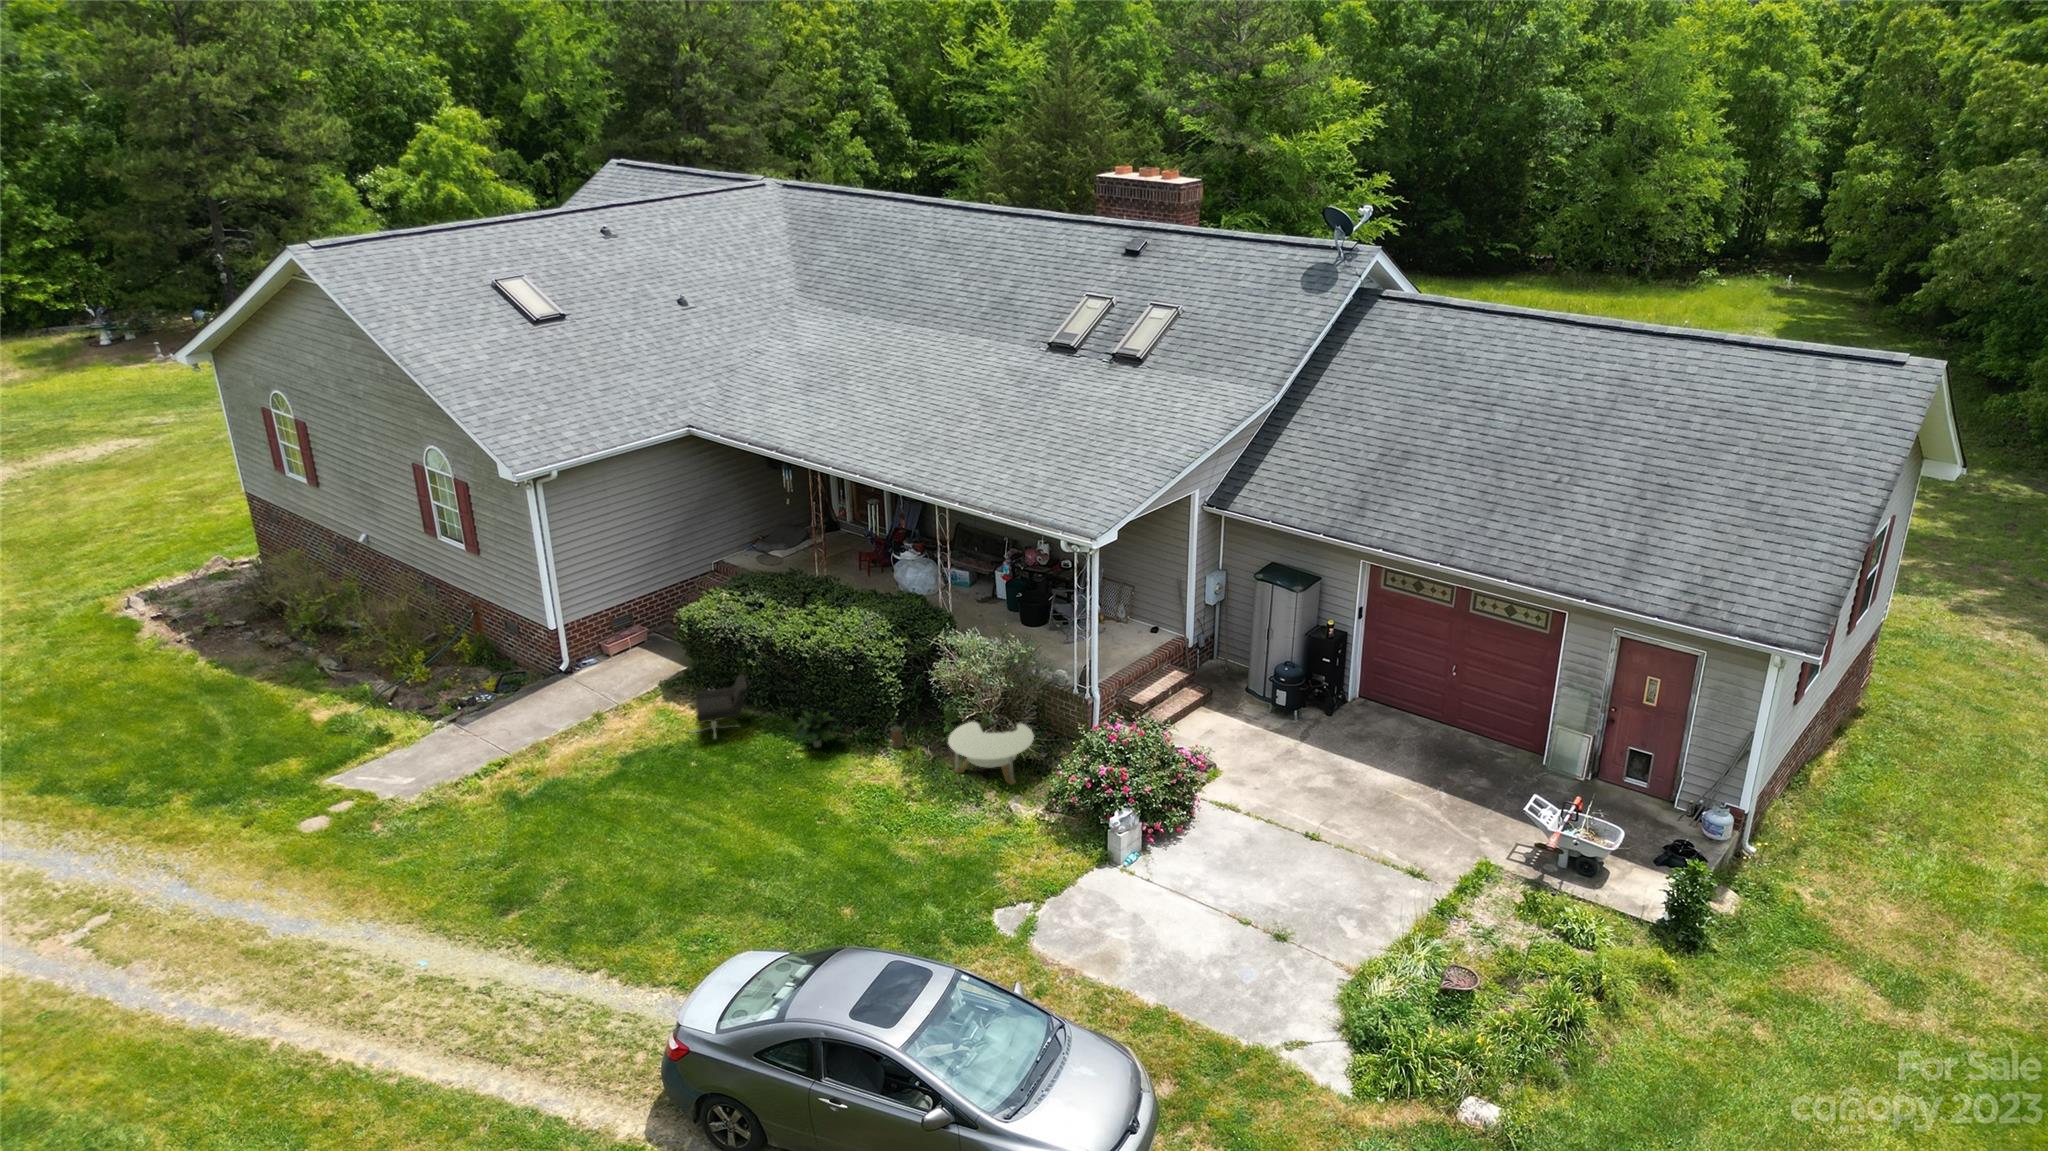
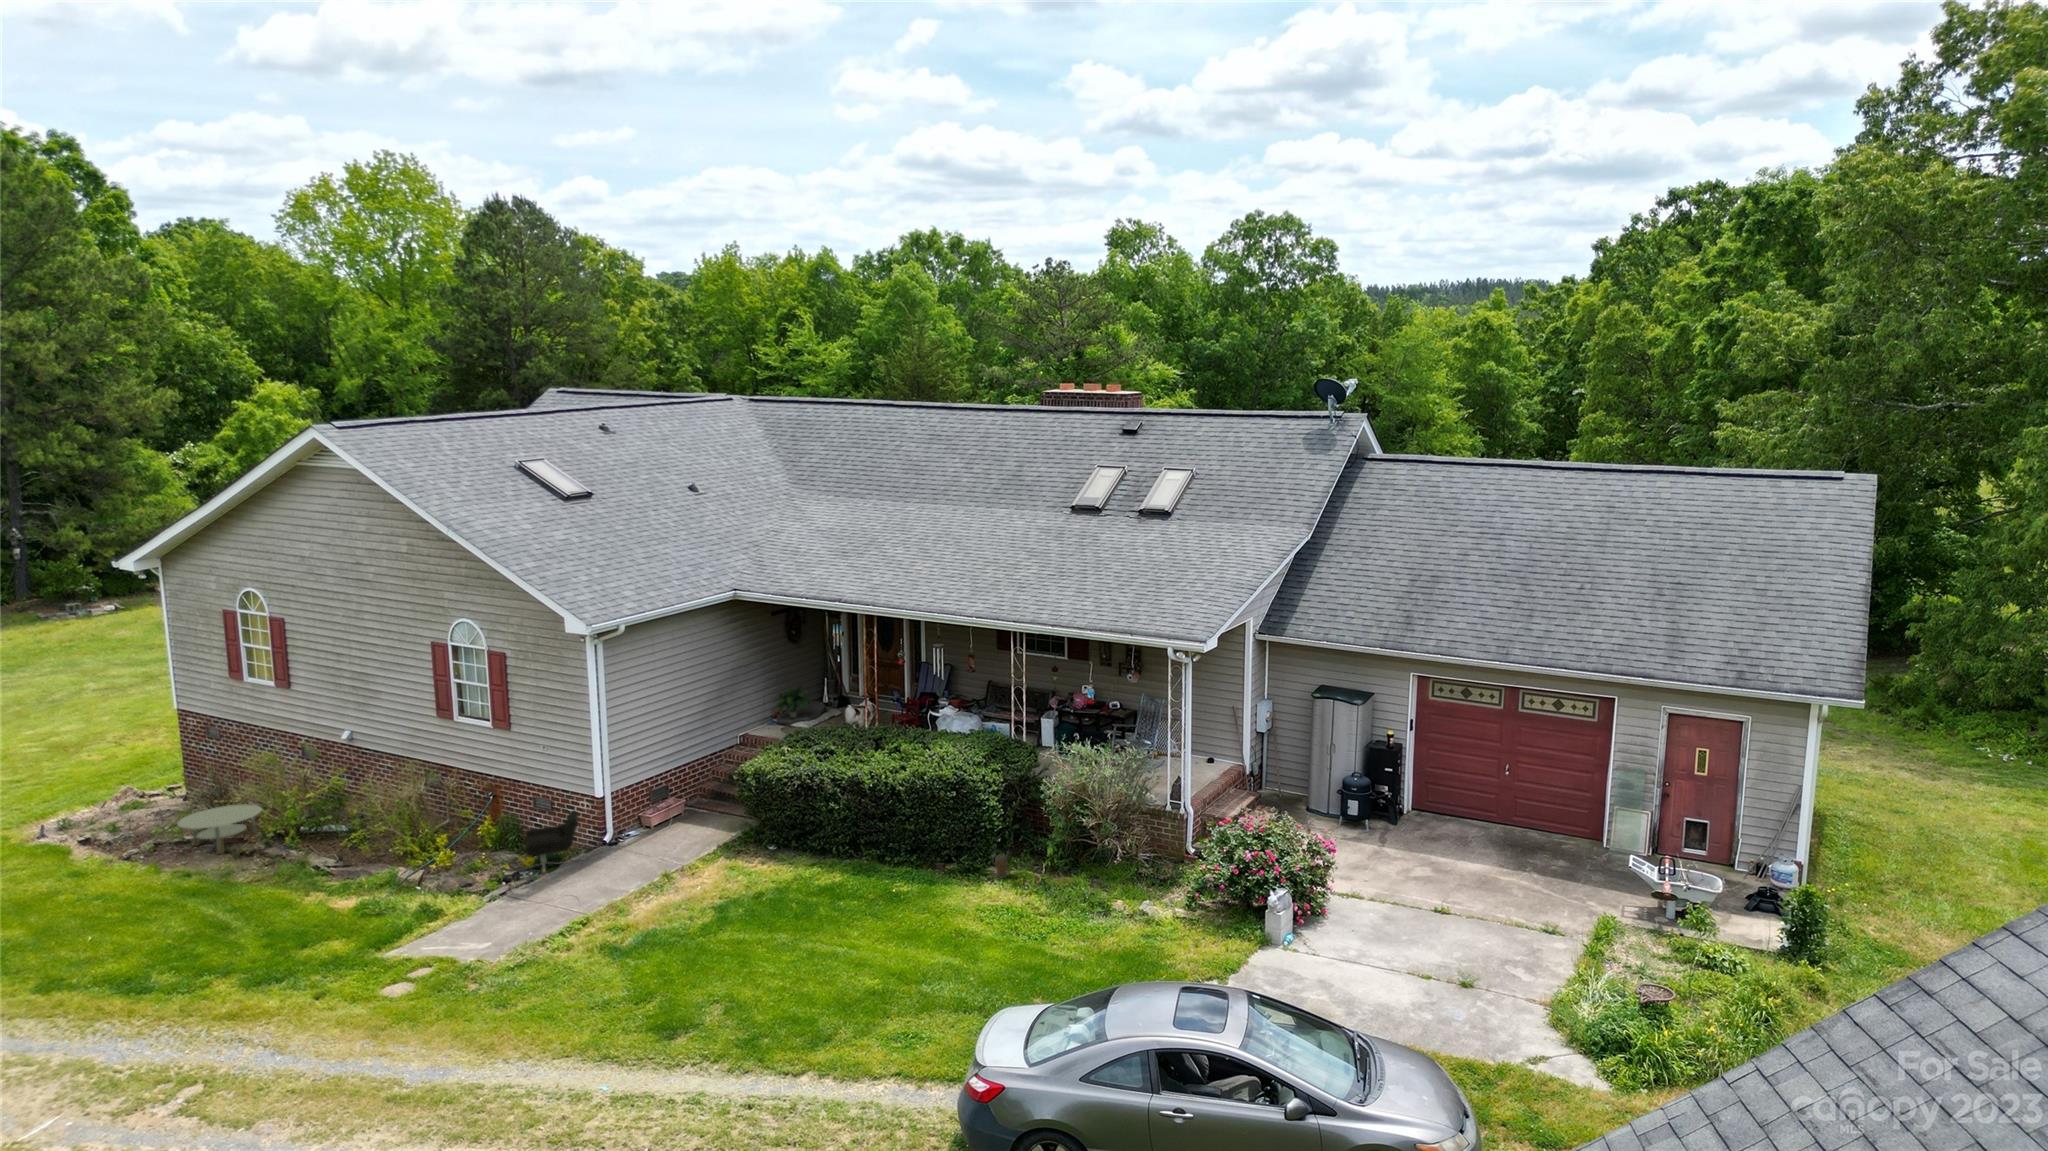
lounge chair: present [696,674,747,739] -> present [526,811,578,873]
potted plant: present [794,710,841,748] -> present [776,686,810,718]
round table: present [948,722,1034,785] -> present [177,804,262,854]

